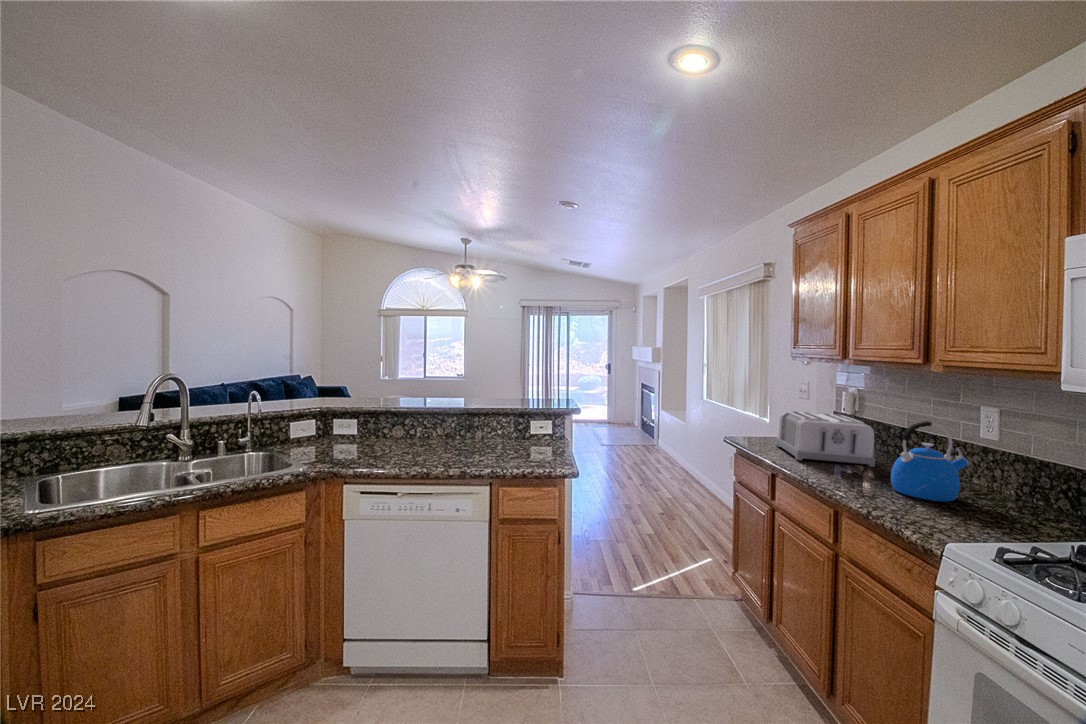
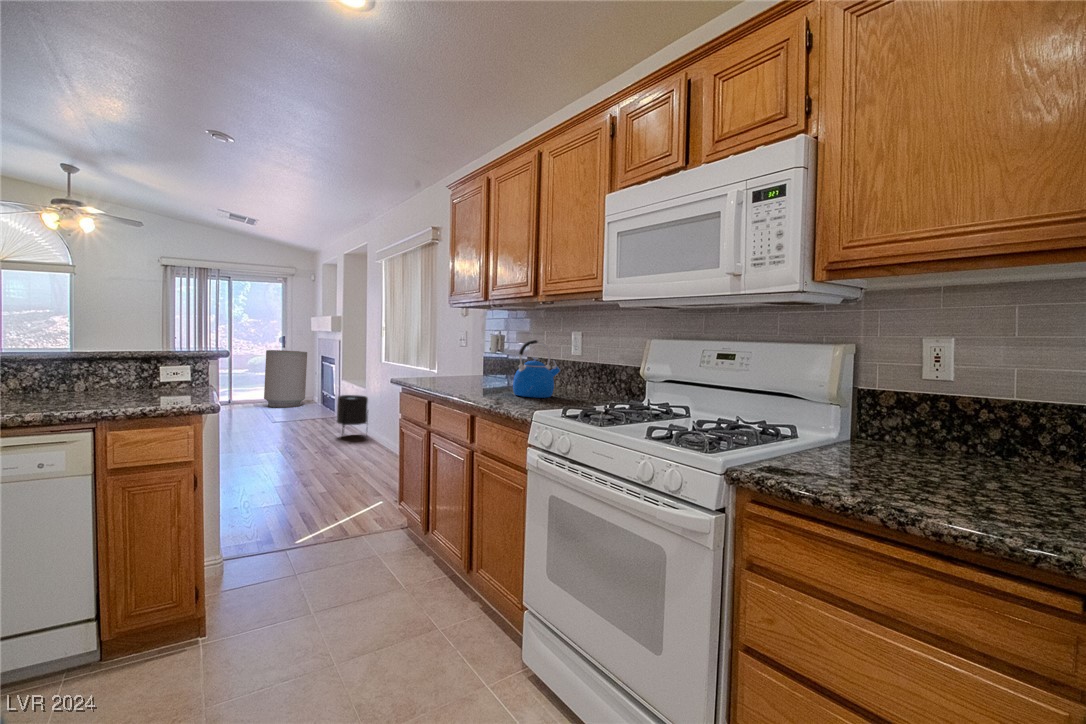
trash can: none [593,376,629,429] -> present [264,350,307,408]
toaster: present [776,411,875,467] -> none [436,348,508,387]
planter: none [656,428,687,471] -> present [337,395,368,434]

